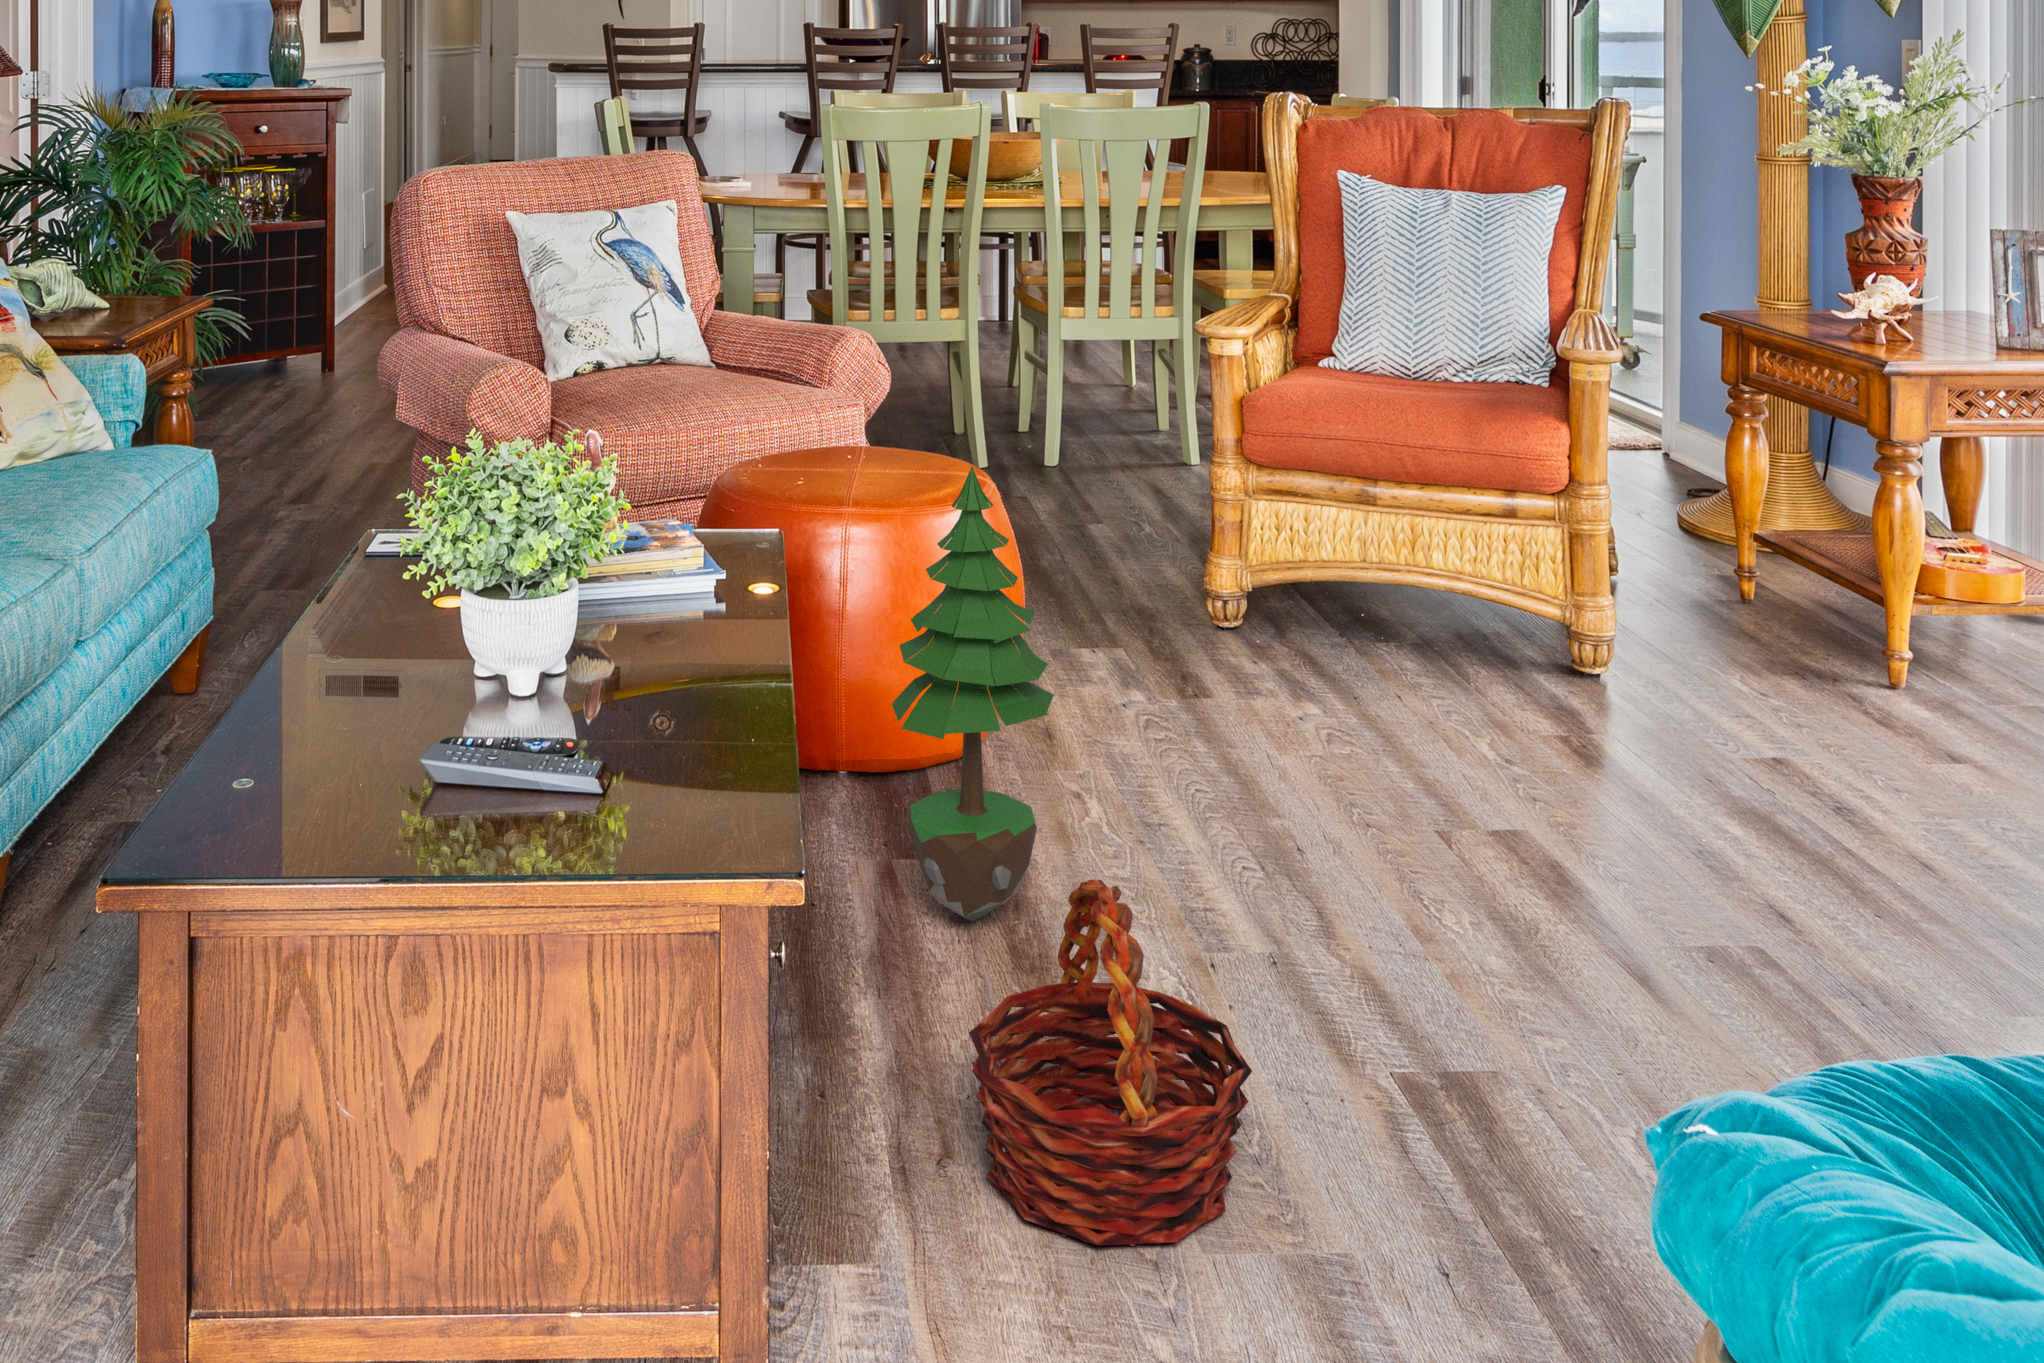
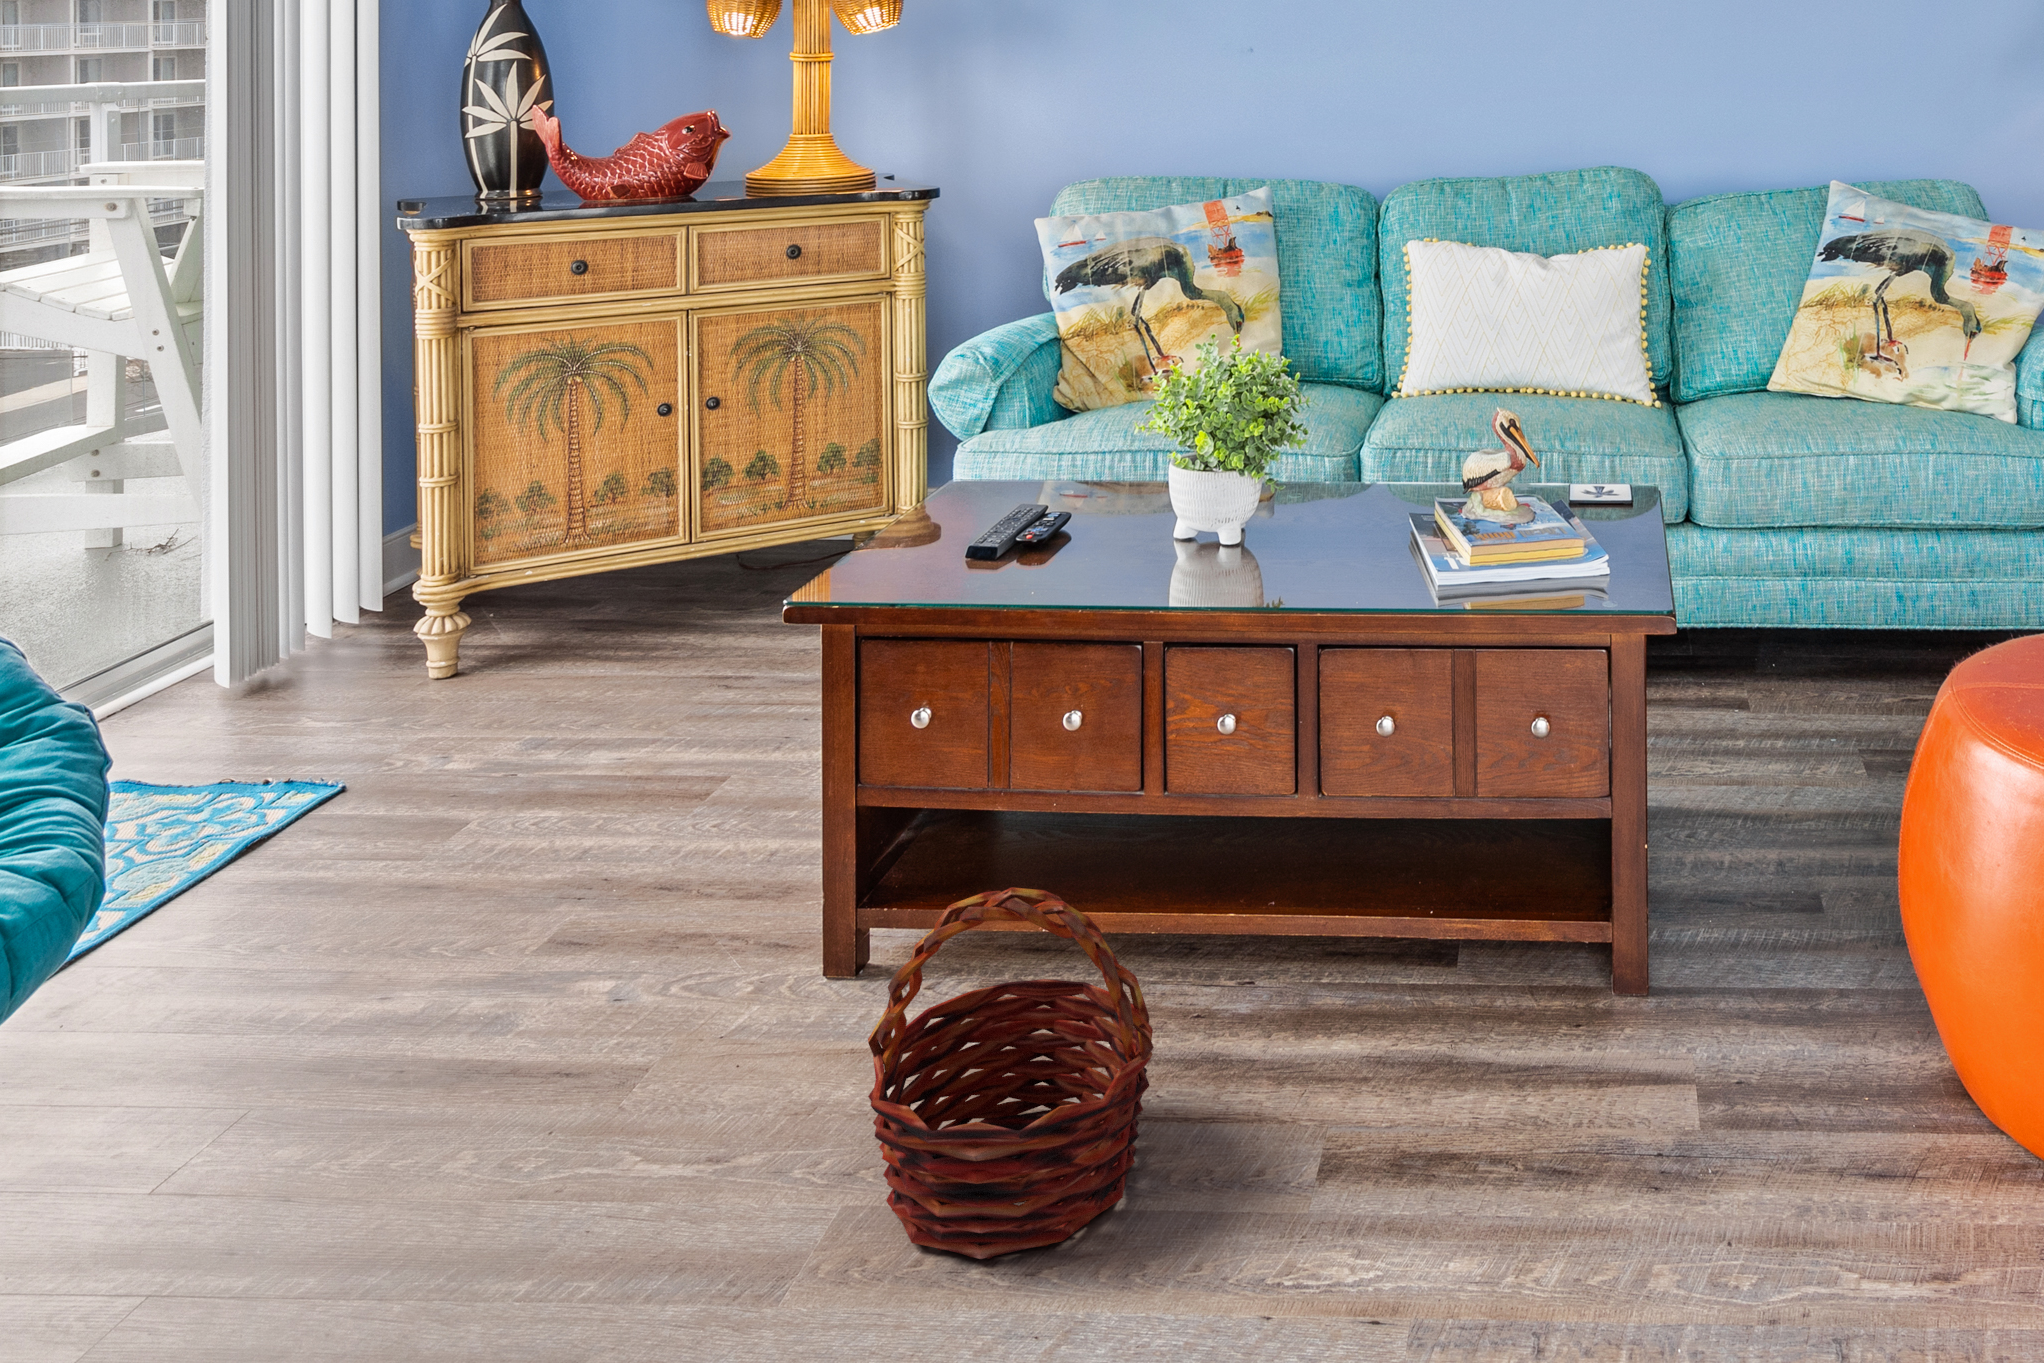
potted tree: present [892,467,1054,922] -> none [1464,578,1671,1151]

